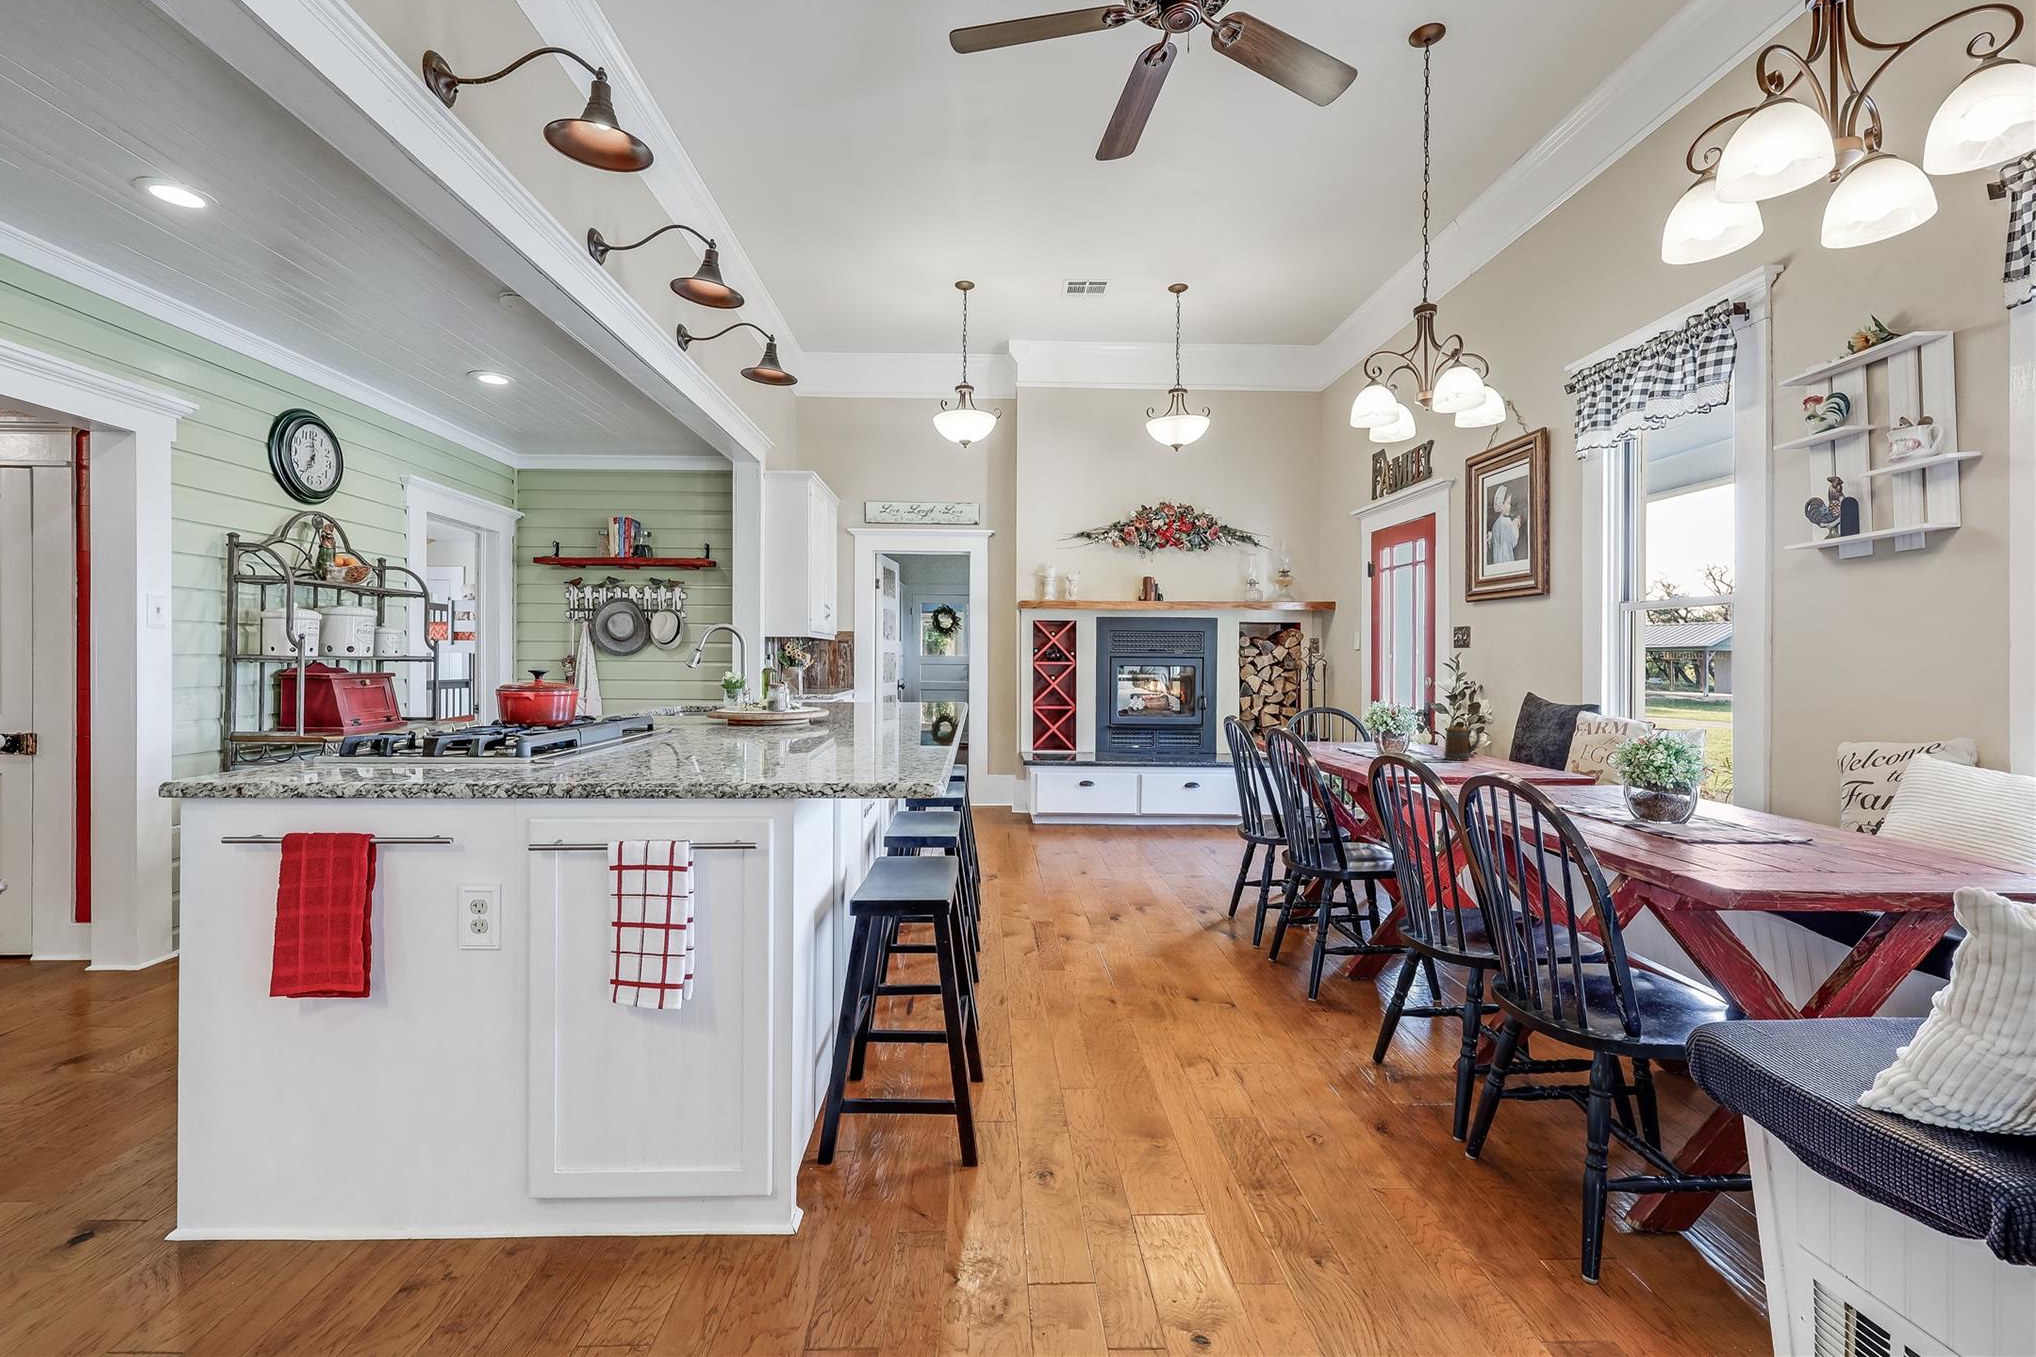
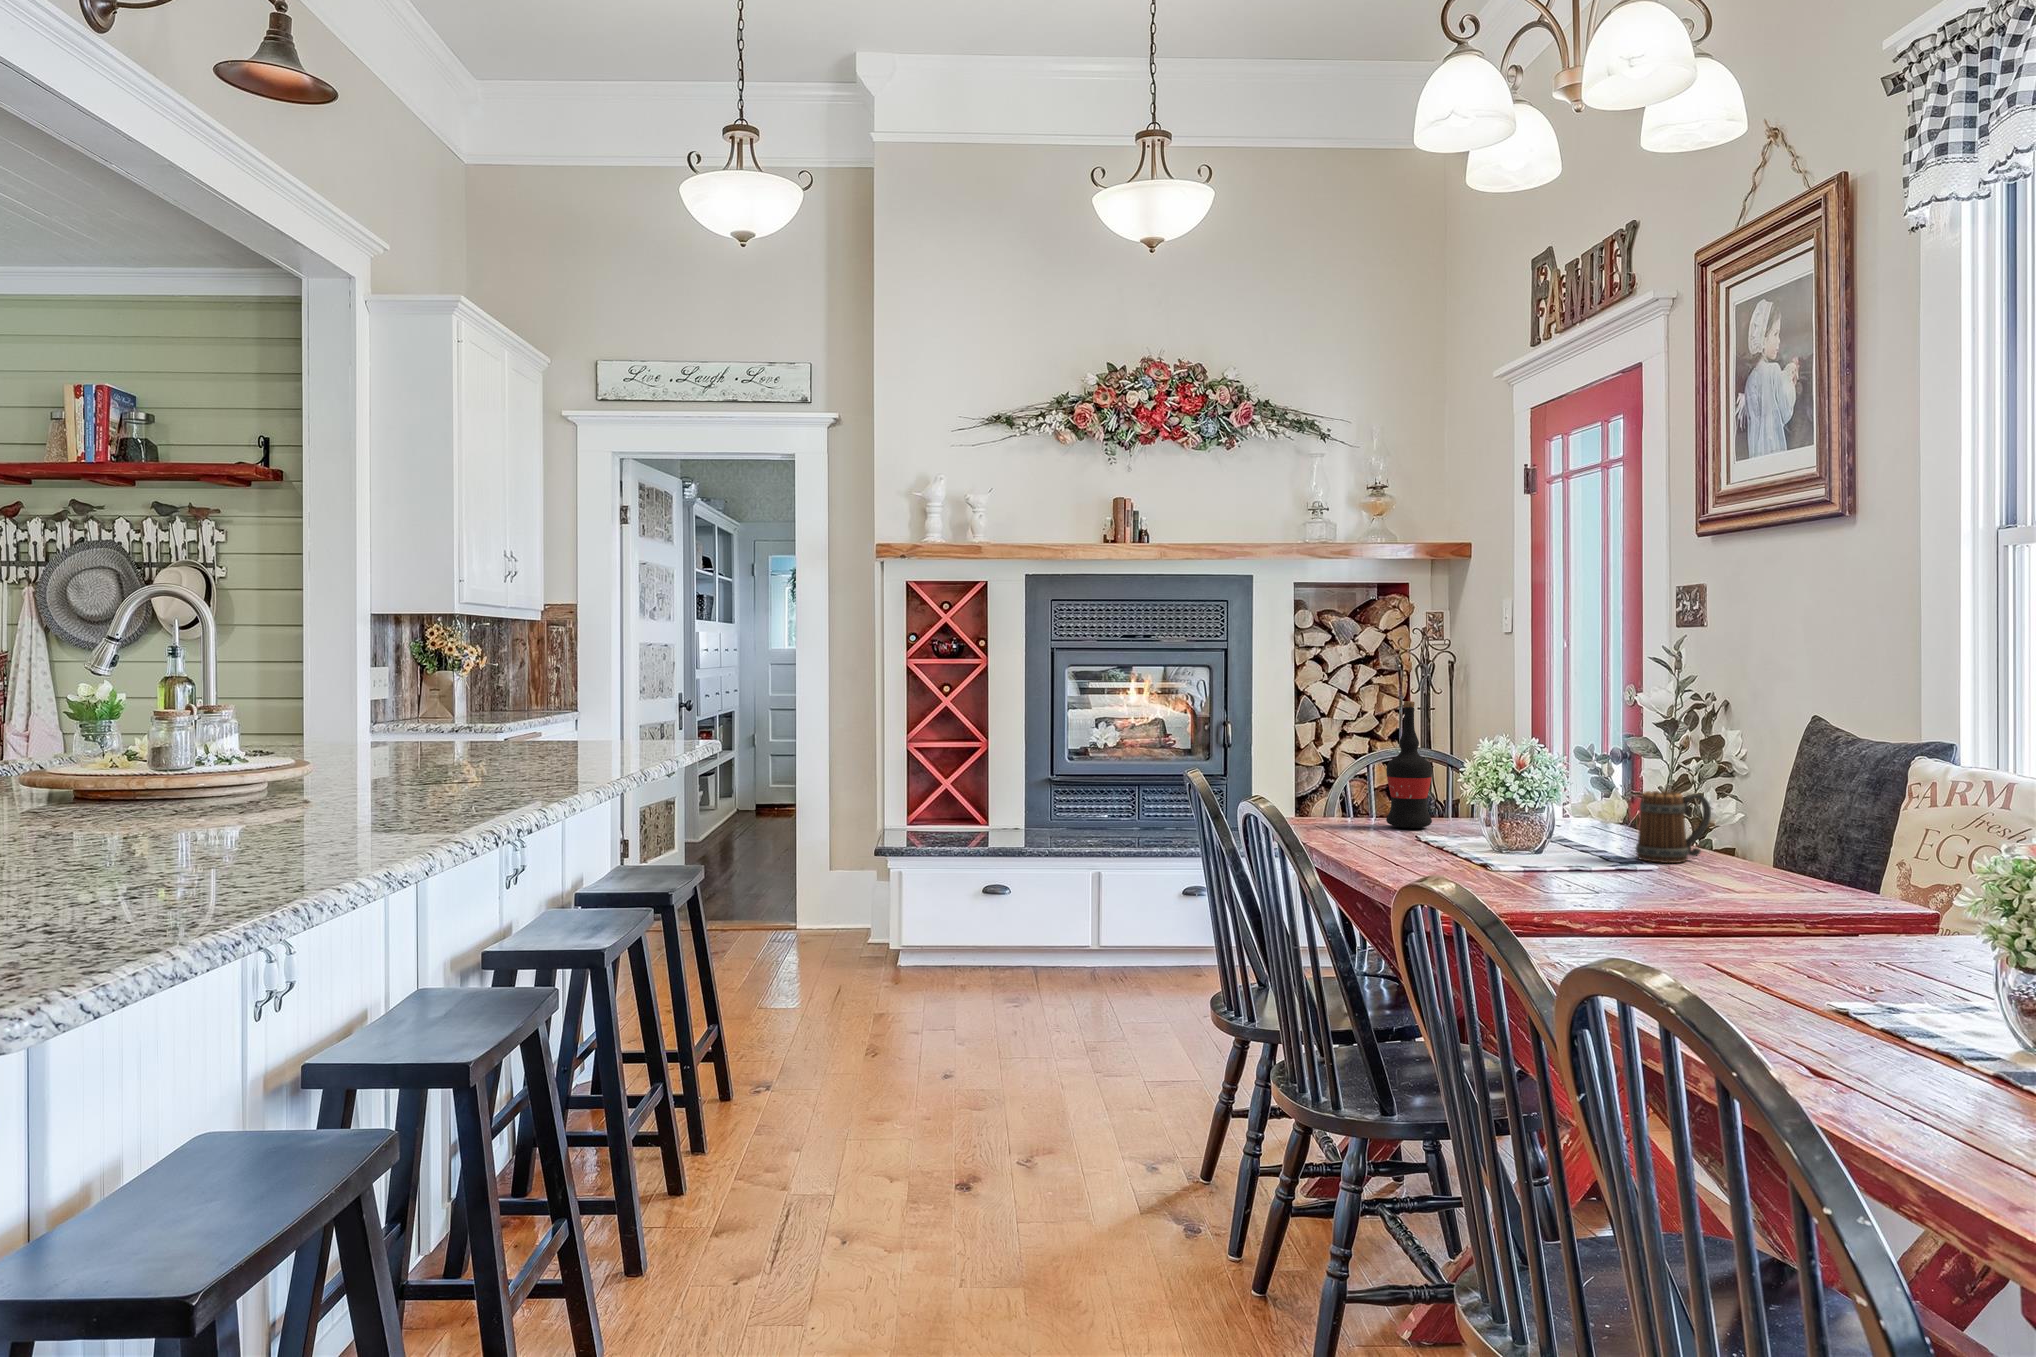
wine bottle: none [1314,684,1337,746] -> present [1386,701,1432,828]

